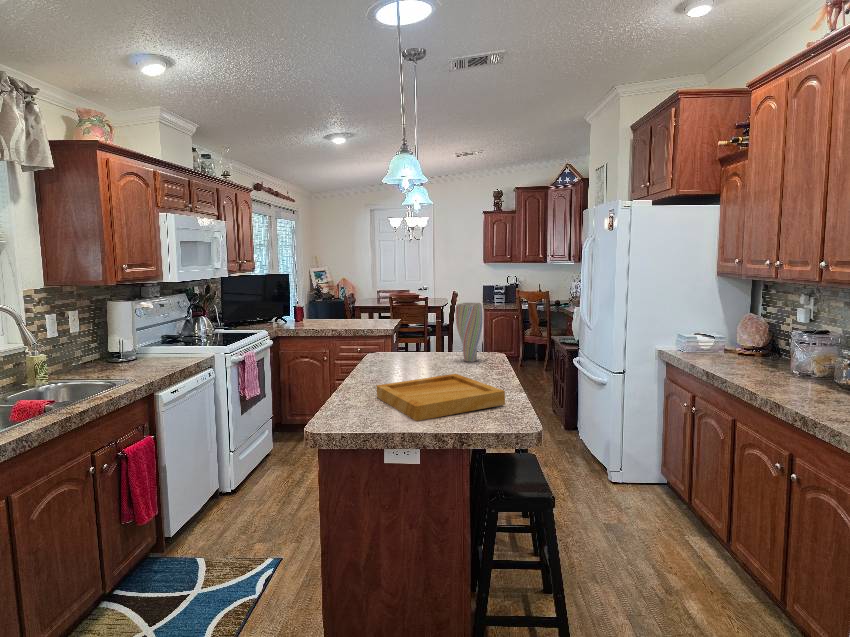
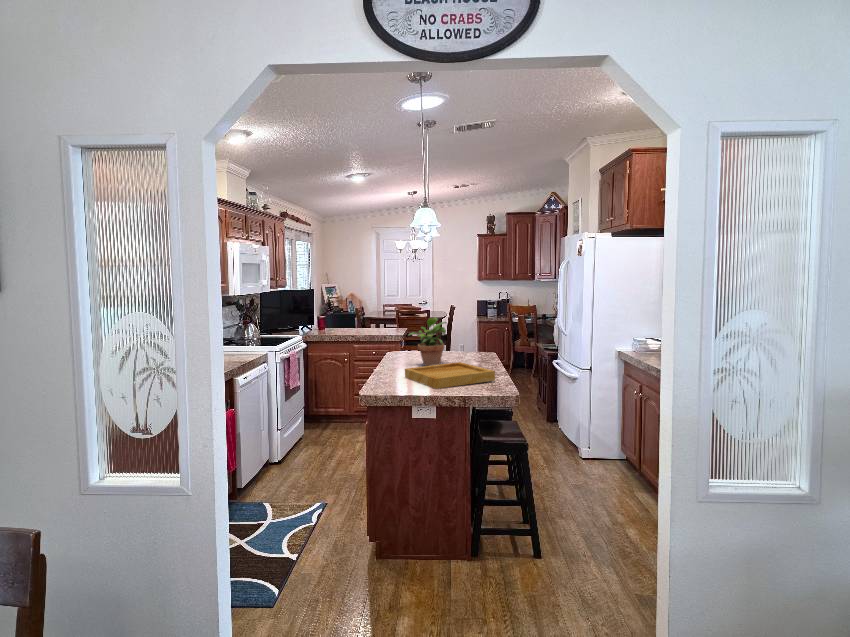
vase: present [456,303,483,362] -> none [459,312,479,357]
potted plant: none [386,310,440,377] -> present [408,318,447,366]

